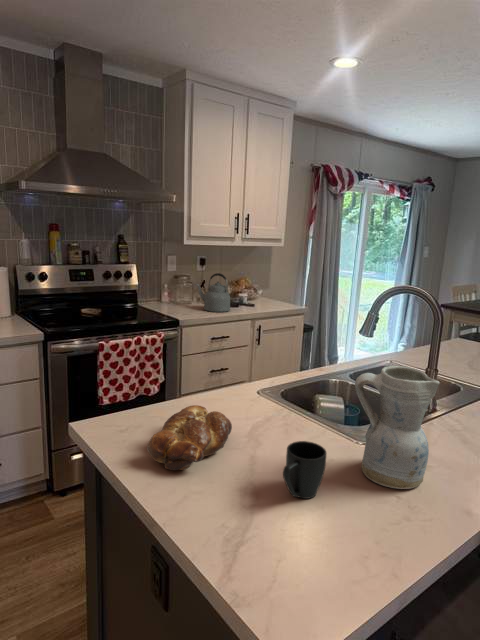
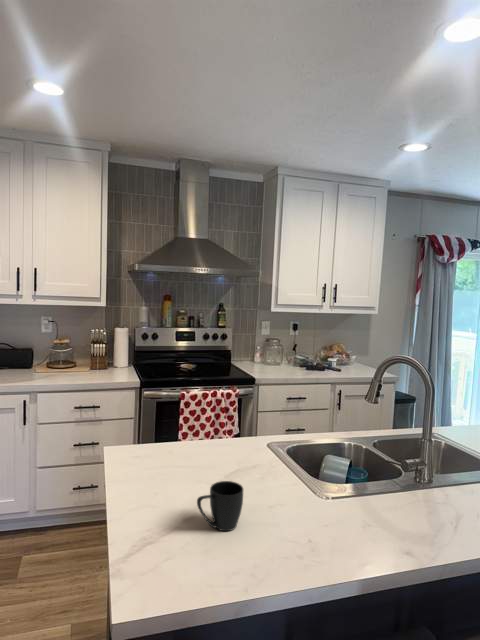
kettle: present [196,273,230,312] -> none [280,338,311,374]
ceramic pitcher: present [355,366,439,489] -> none [284,425,348,542]
bread loaf: present [147,405,232,470] -> none [128,445,210,493]

